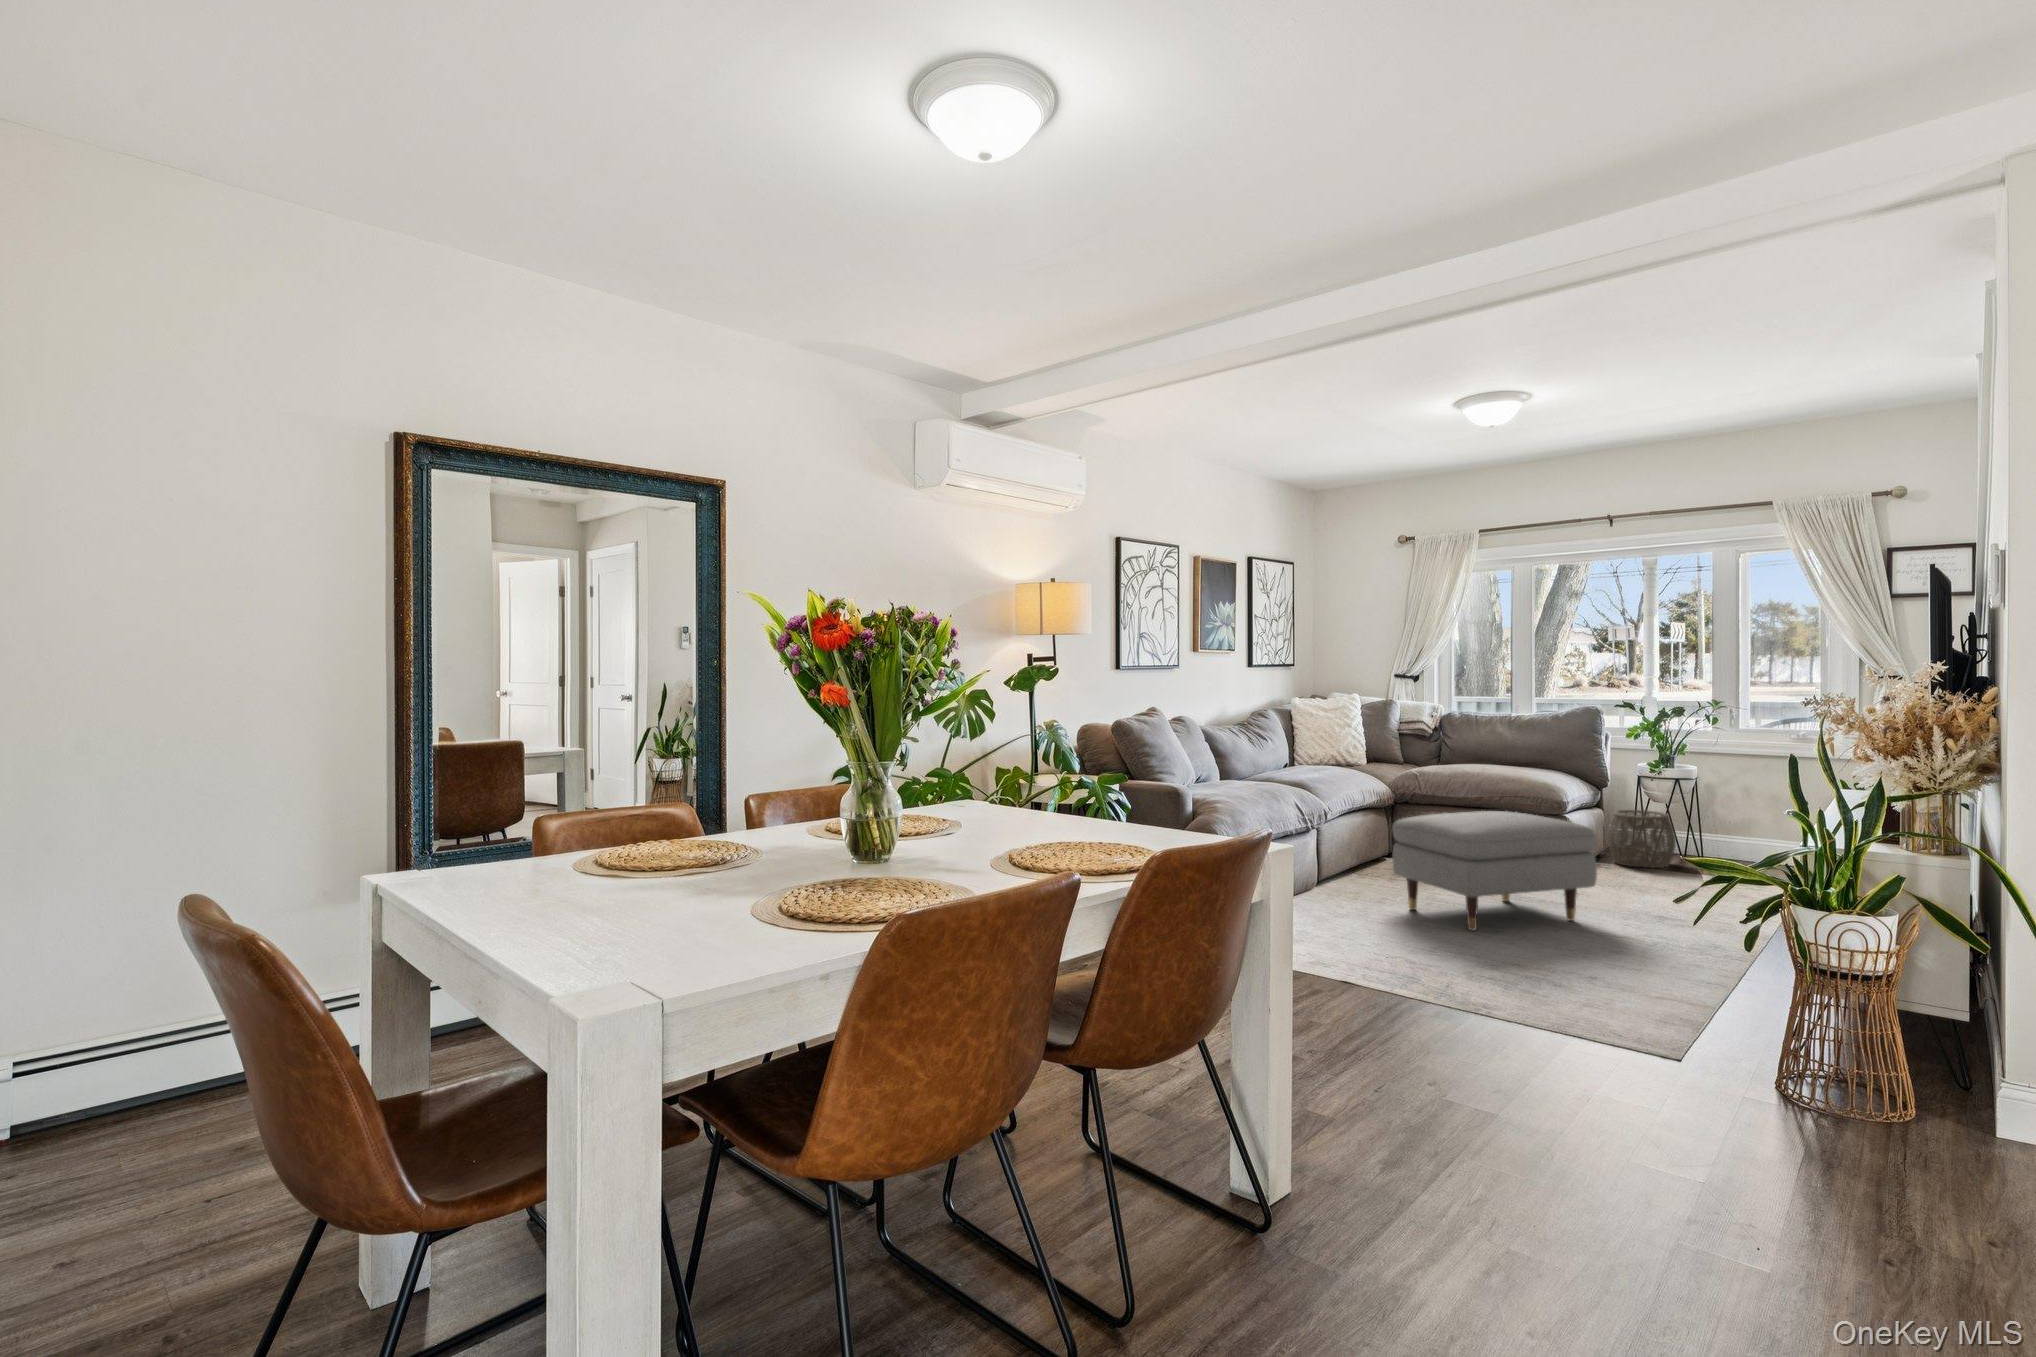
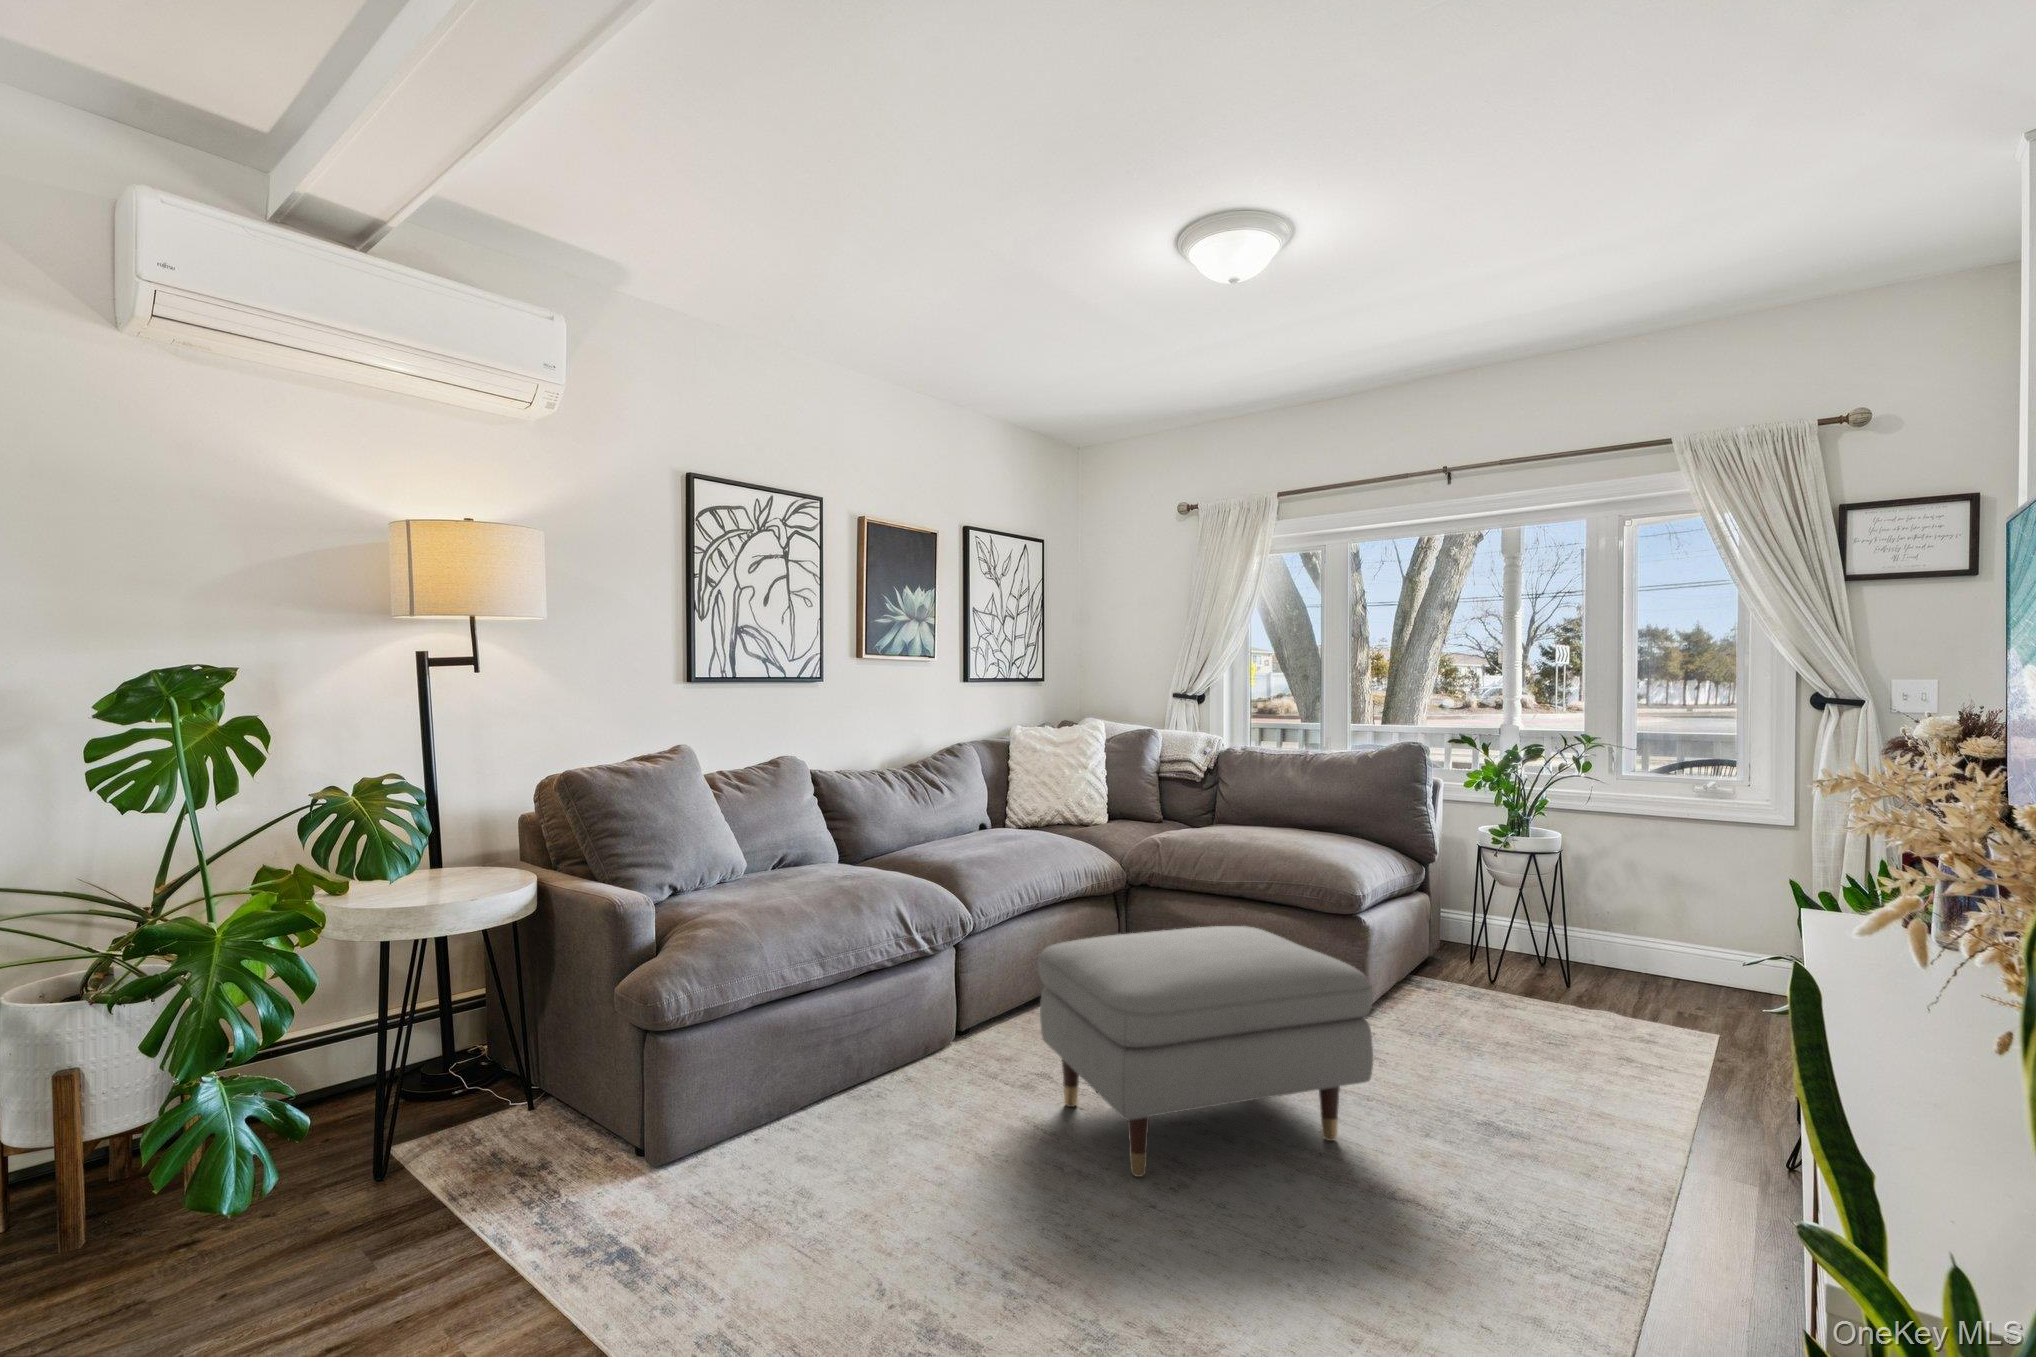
woven basket: present [1608,810,1676,868] -> none [1432,897,1531,991]

